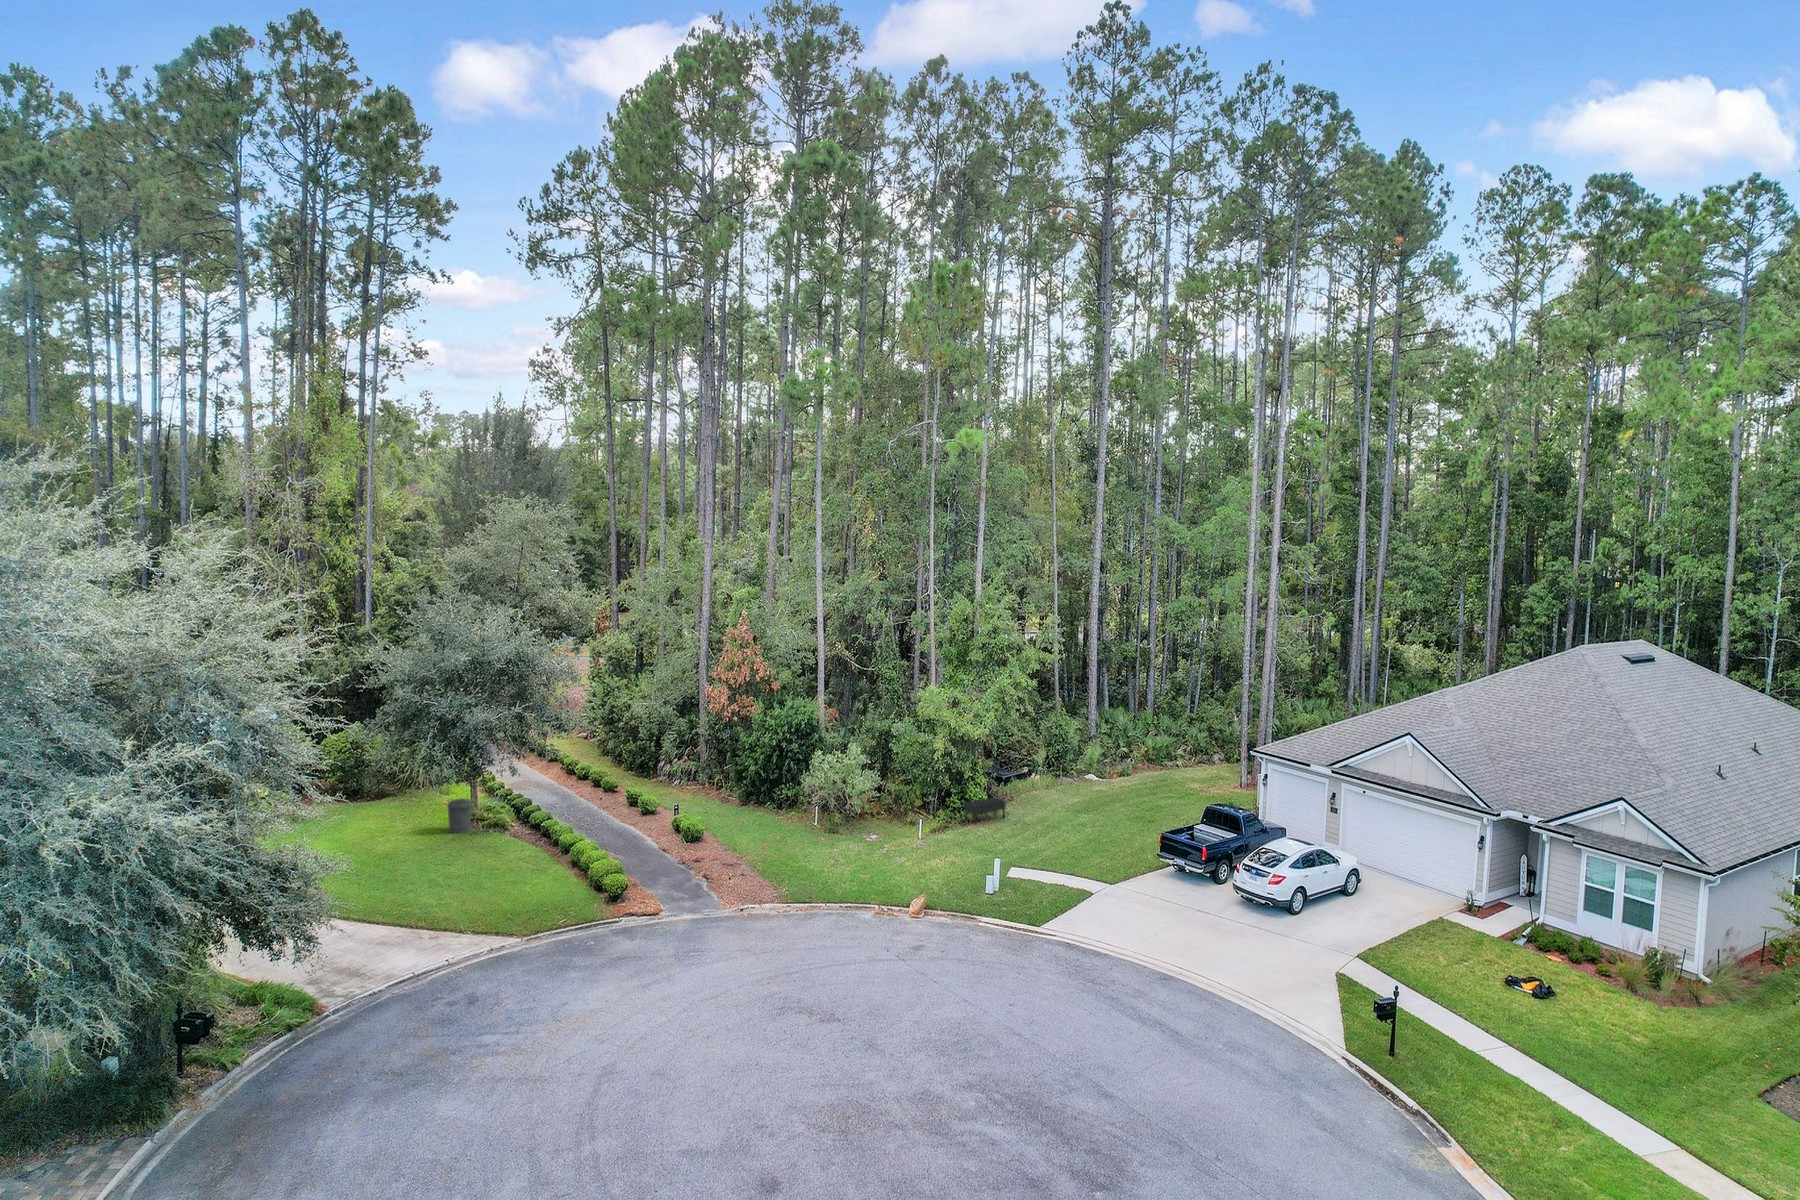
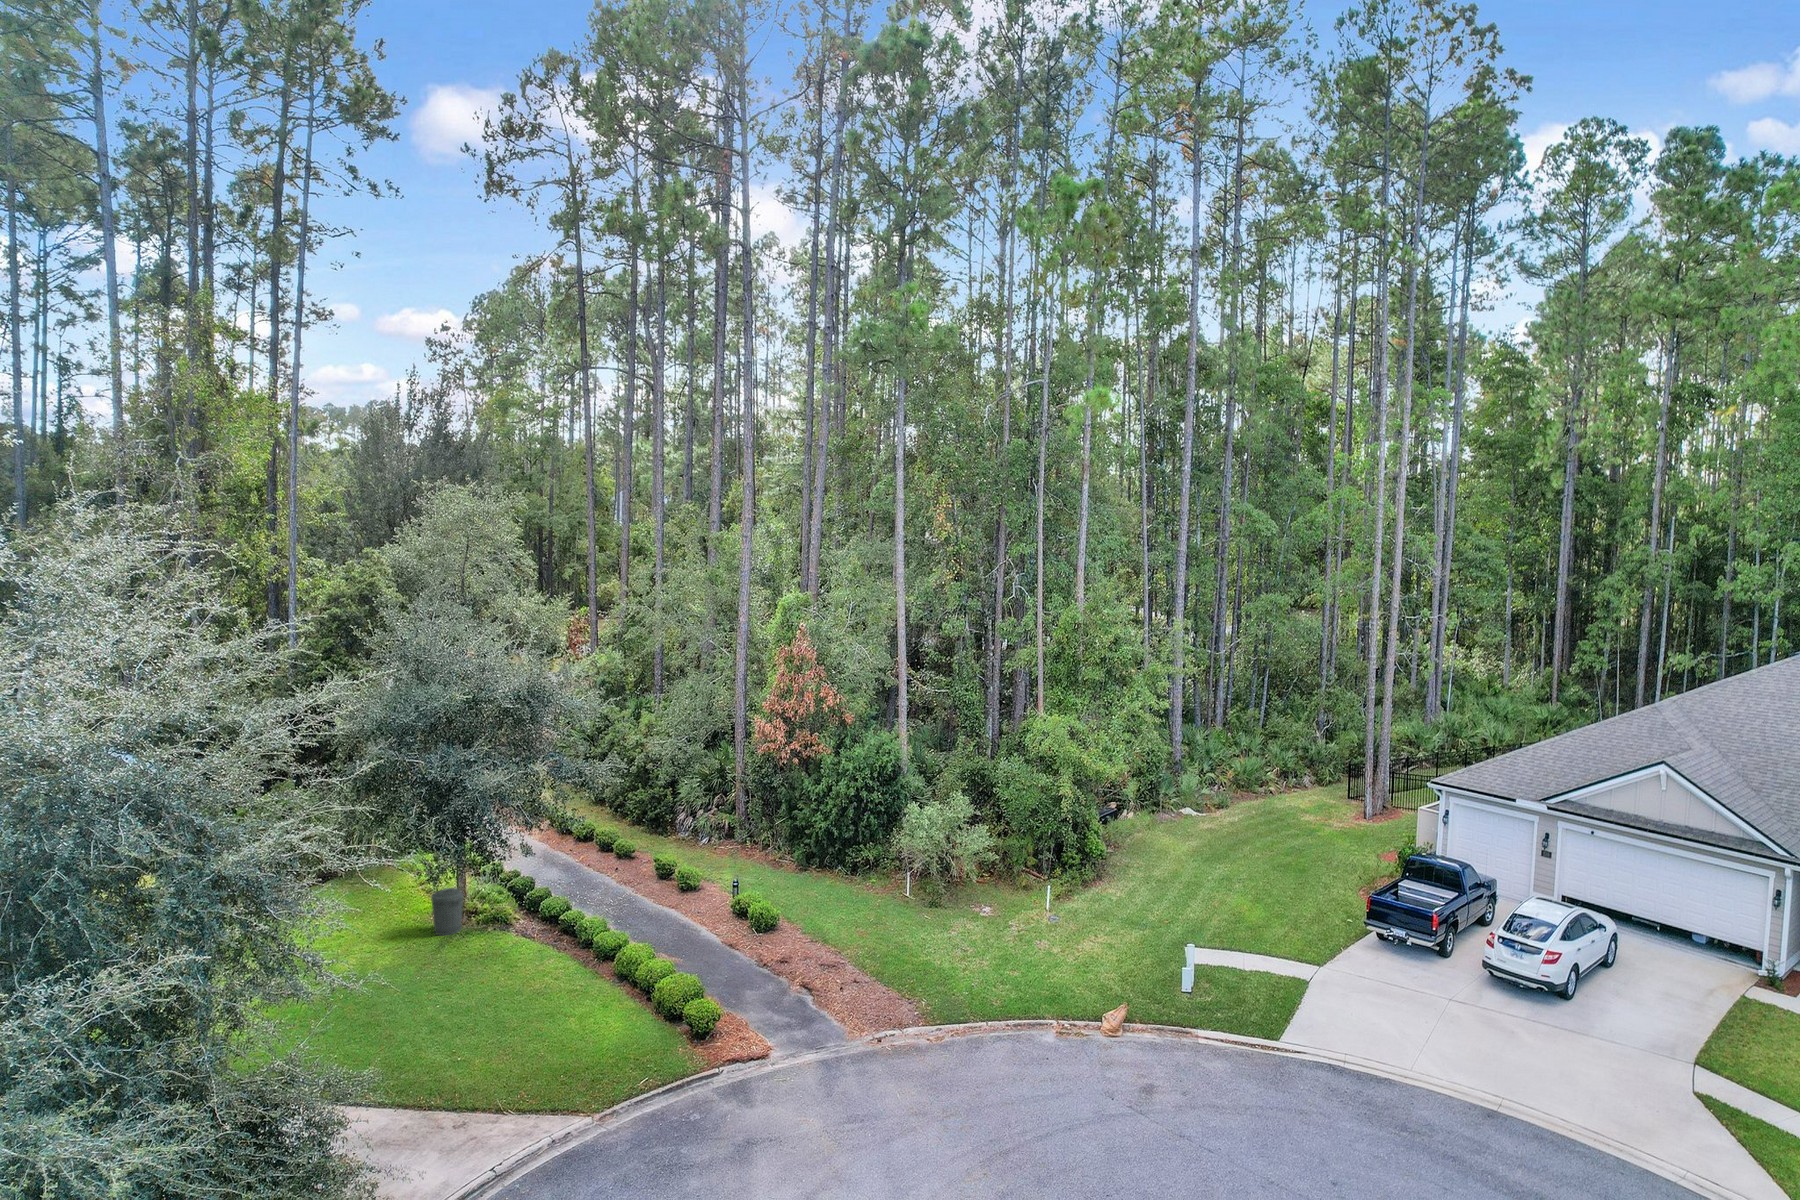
bench: present [965,797,1006,823] -> none [1082,848,1129,884]

